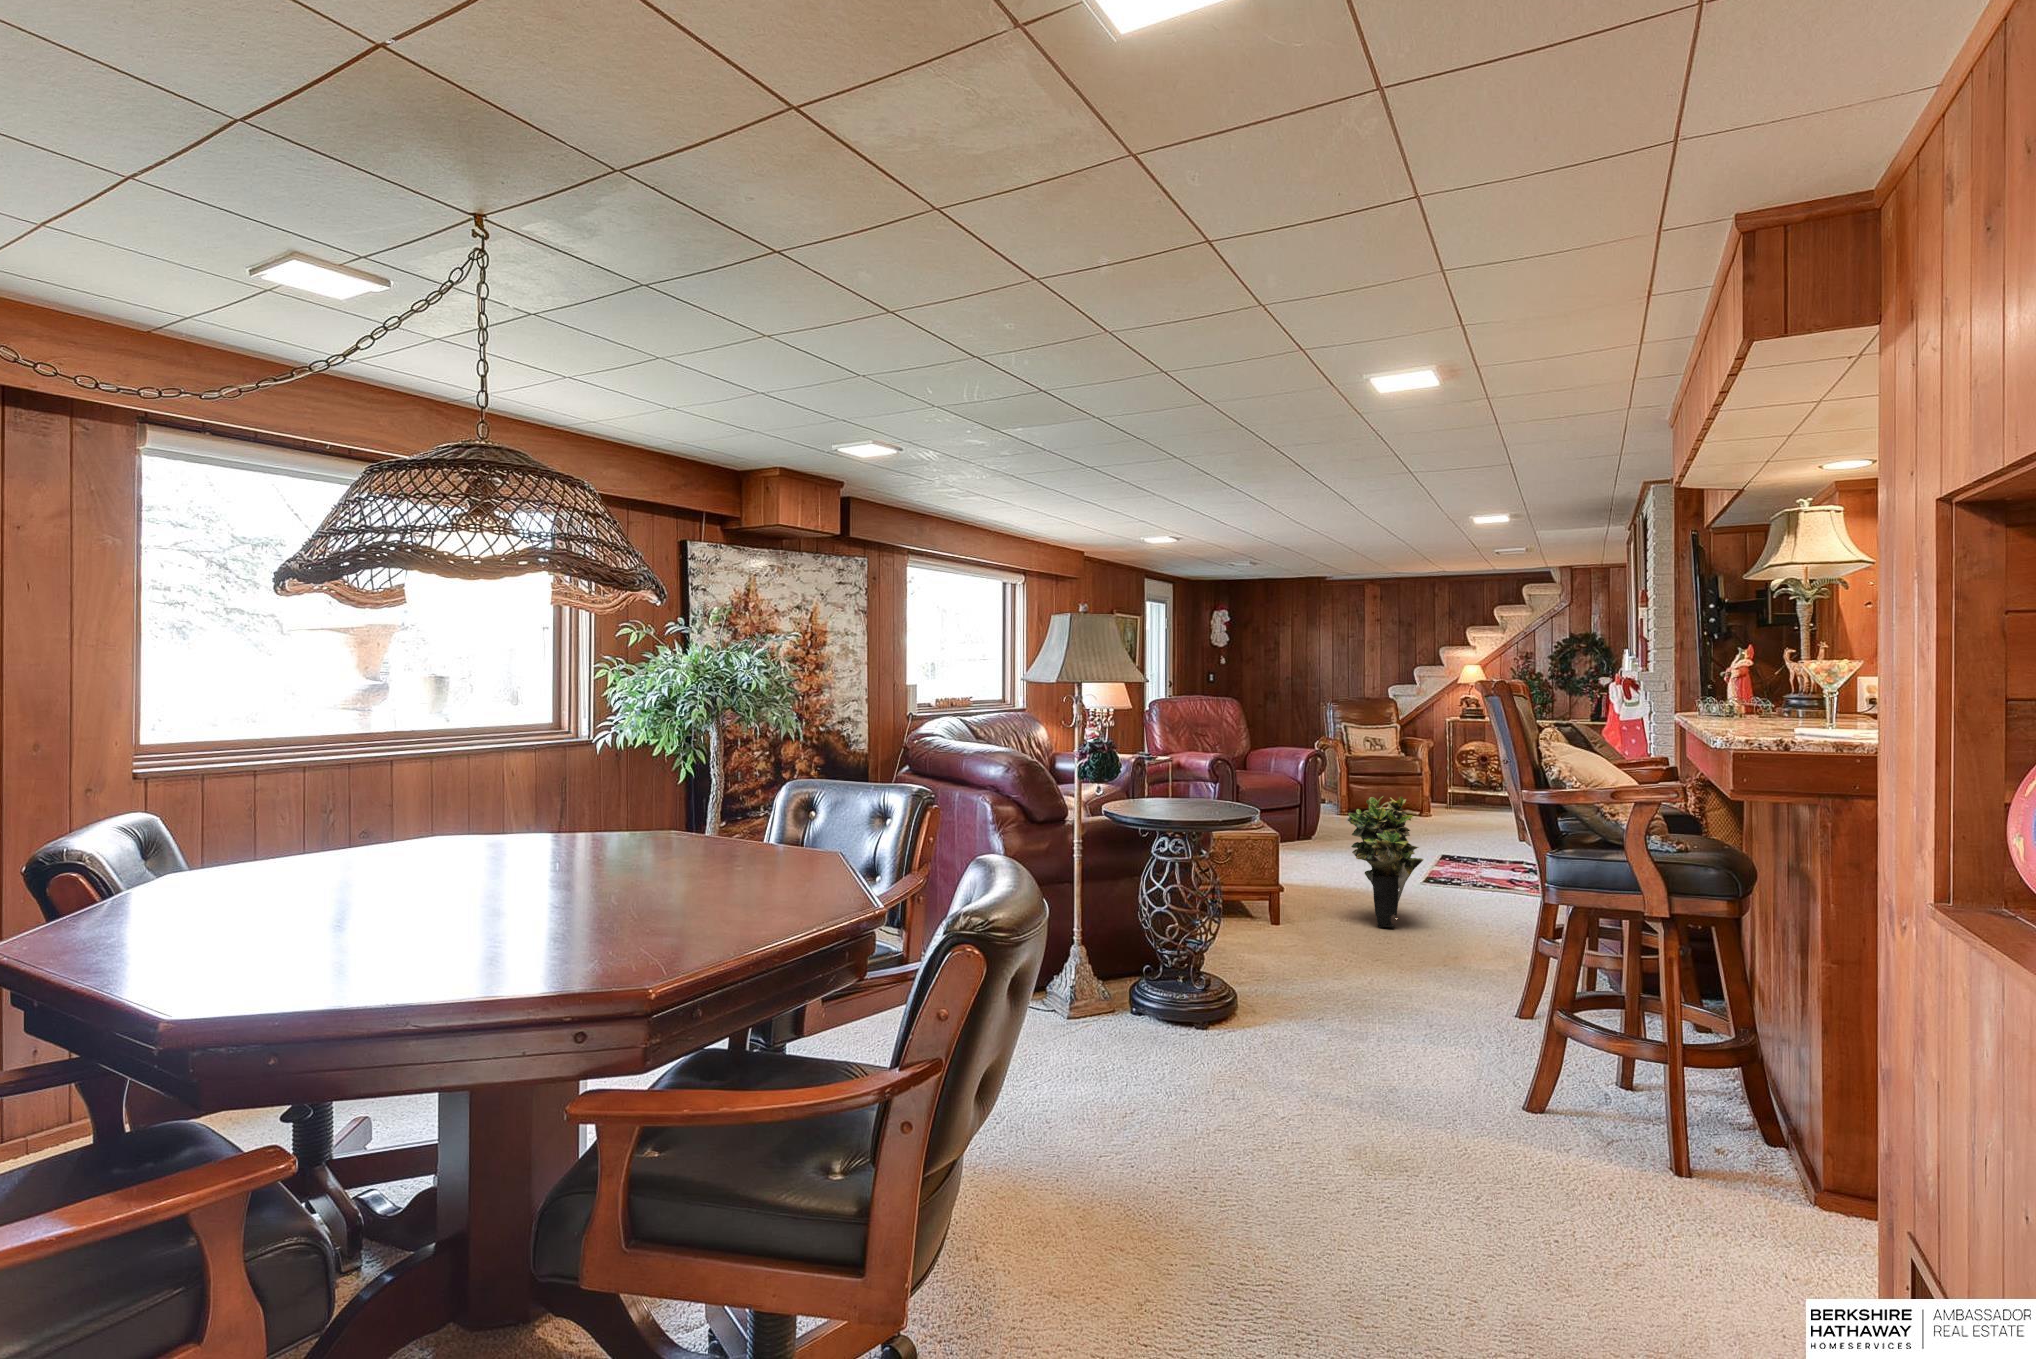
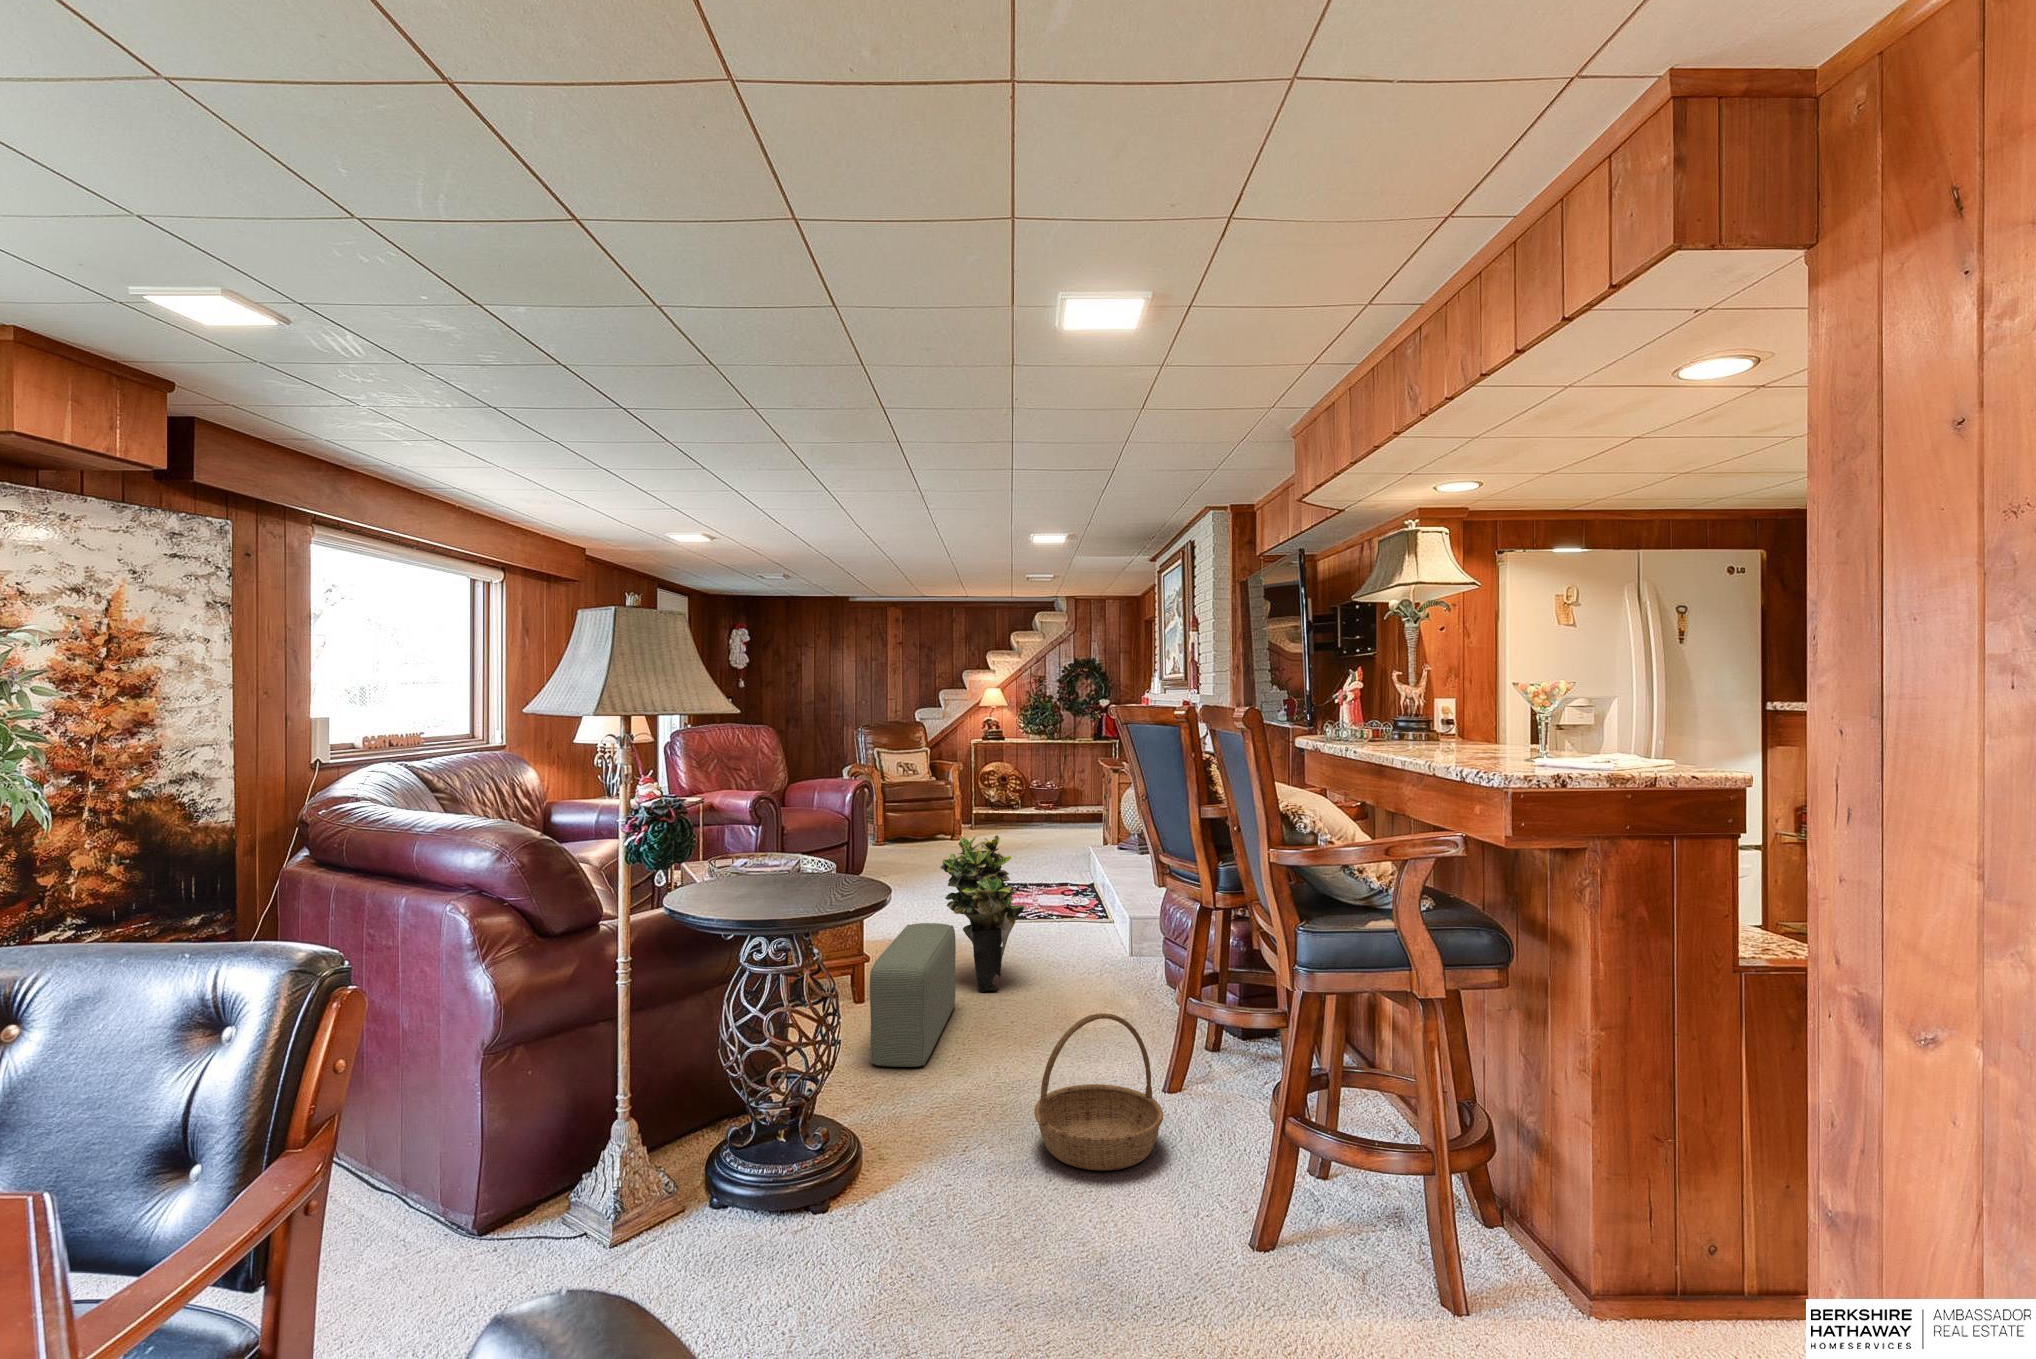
pouf: none [1264,862,1351,963] -> present [870,923,956,1067]
basket: none [1364,923,1472,1039] -> present [1034,1013,1163,1171]

